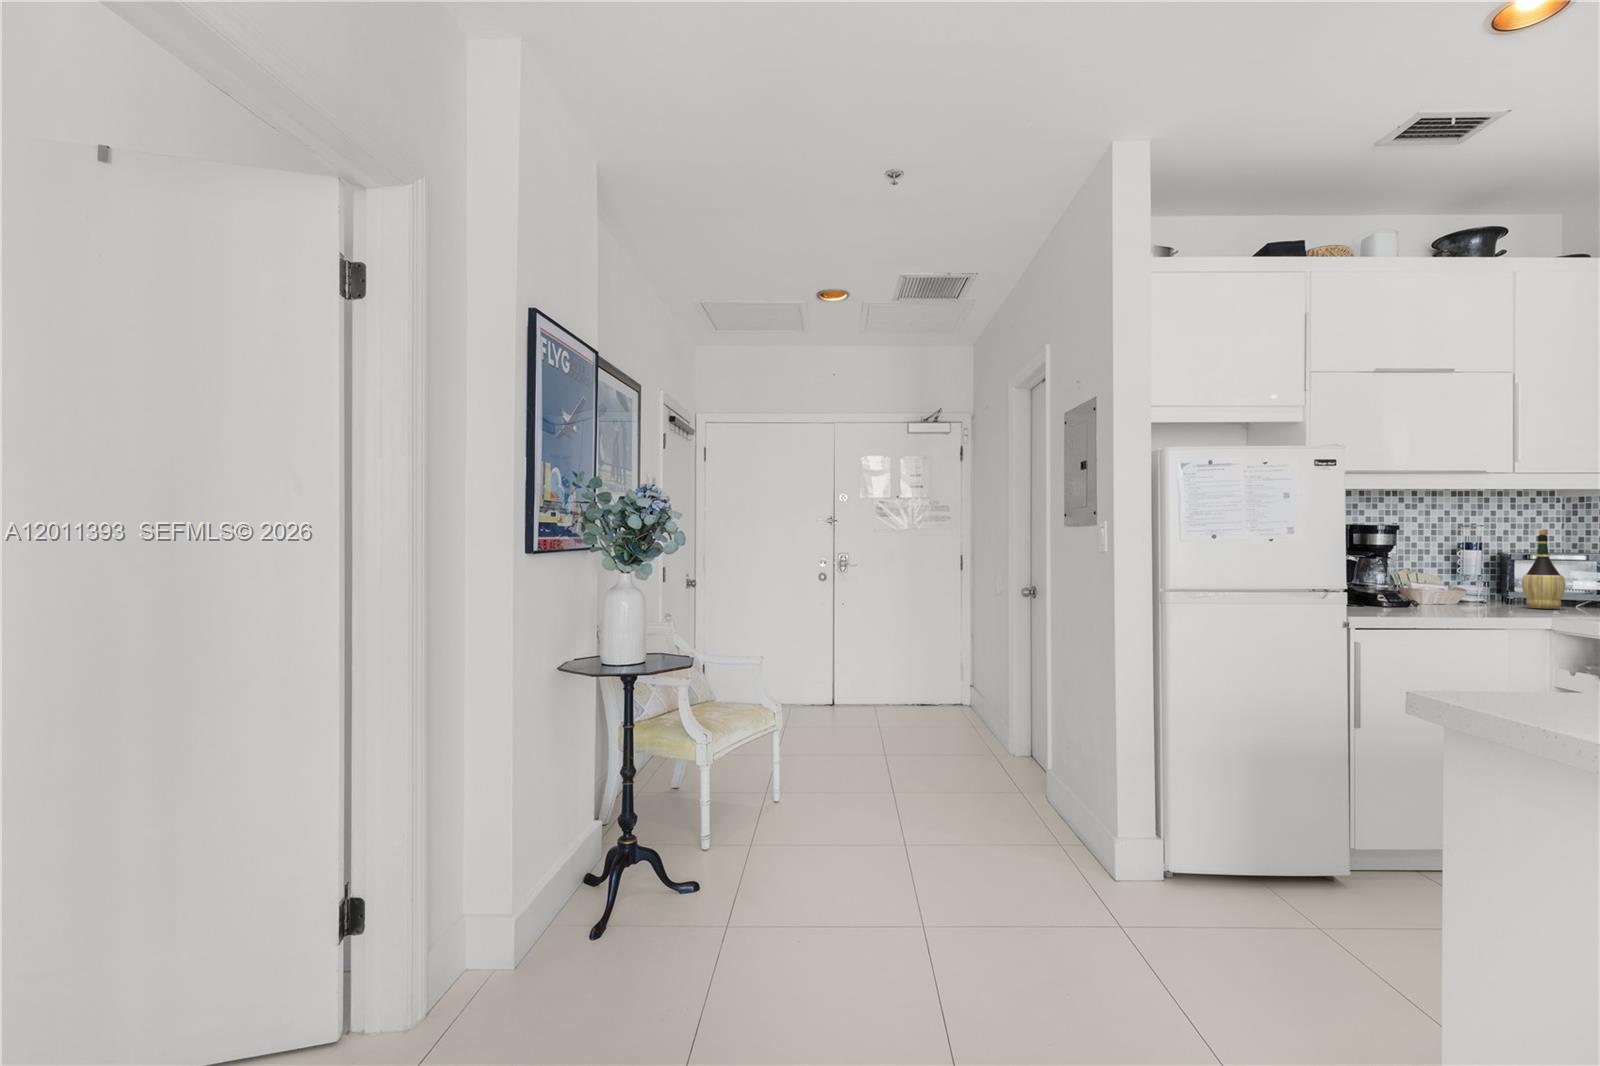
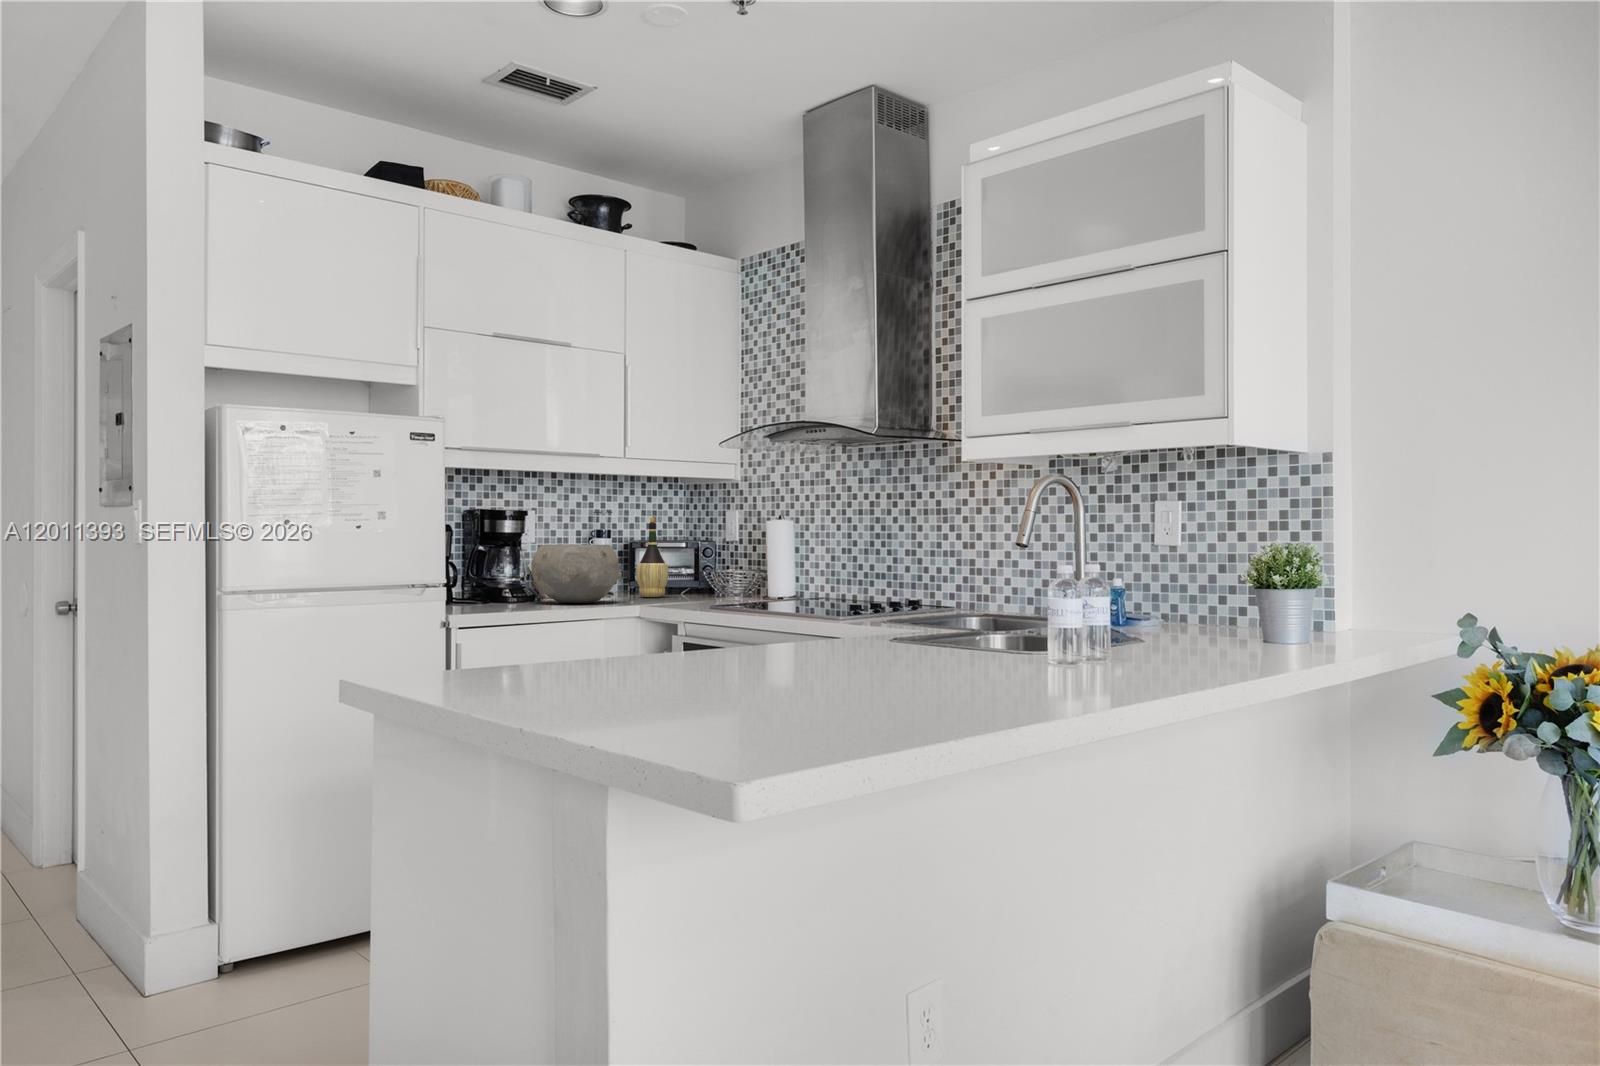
ceramic bowl: none [1410,556,1522,611] -> present [531,544,622,603]

